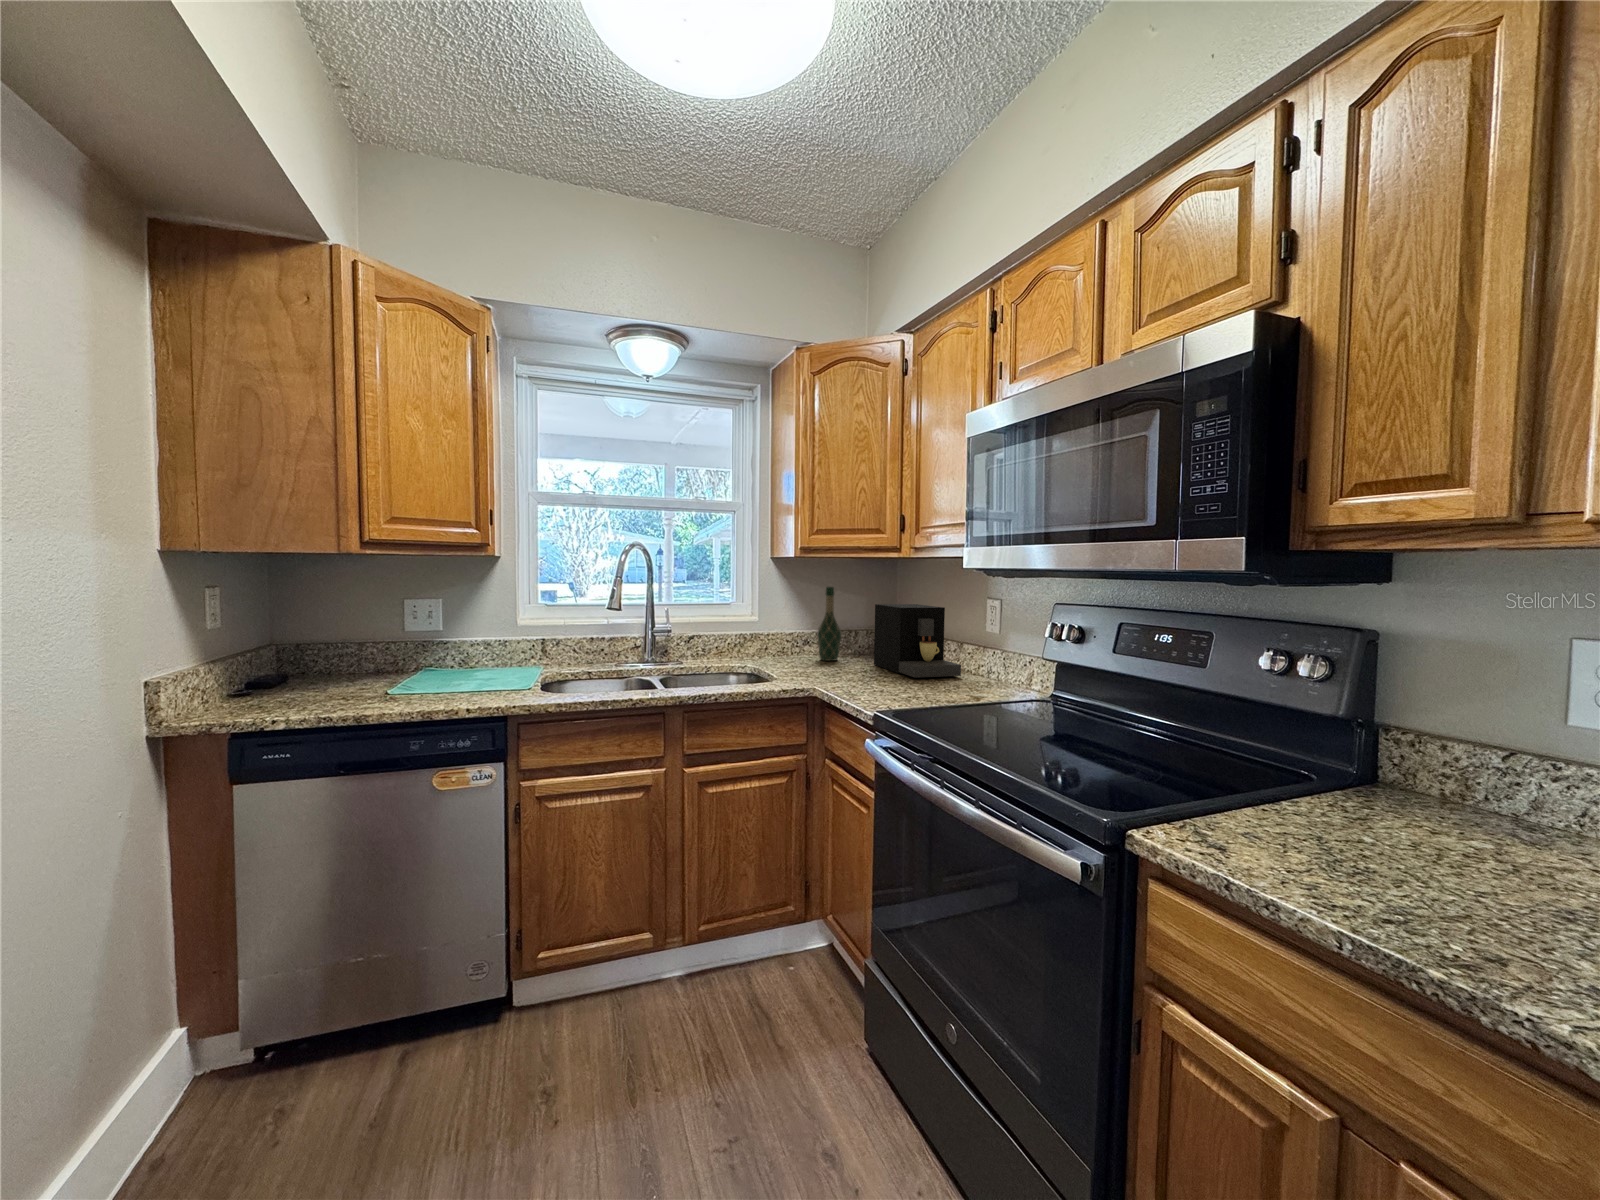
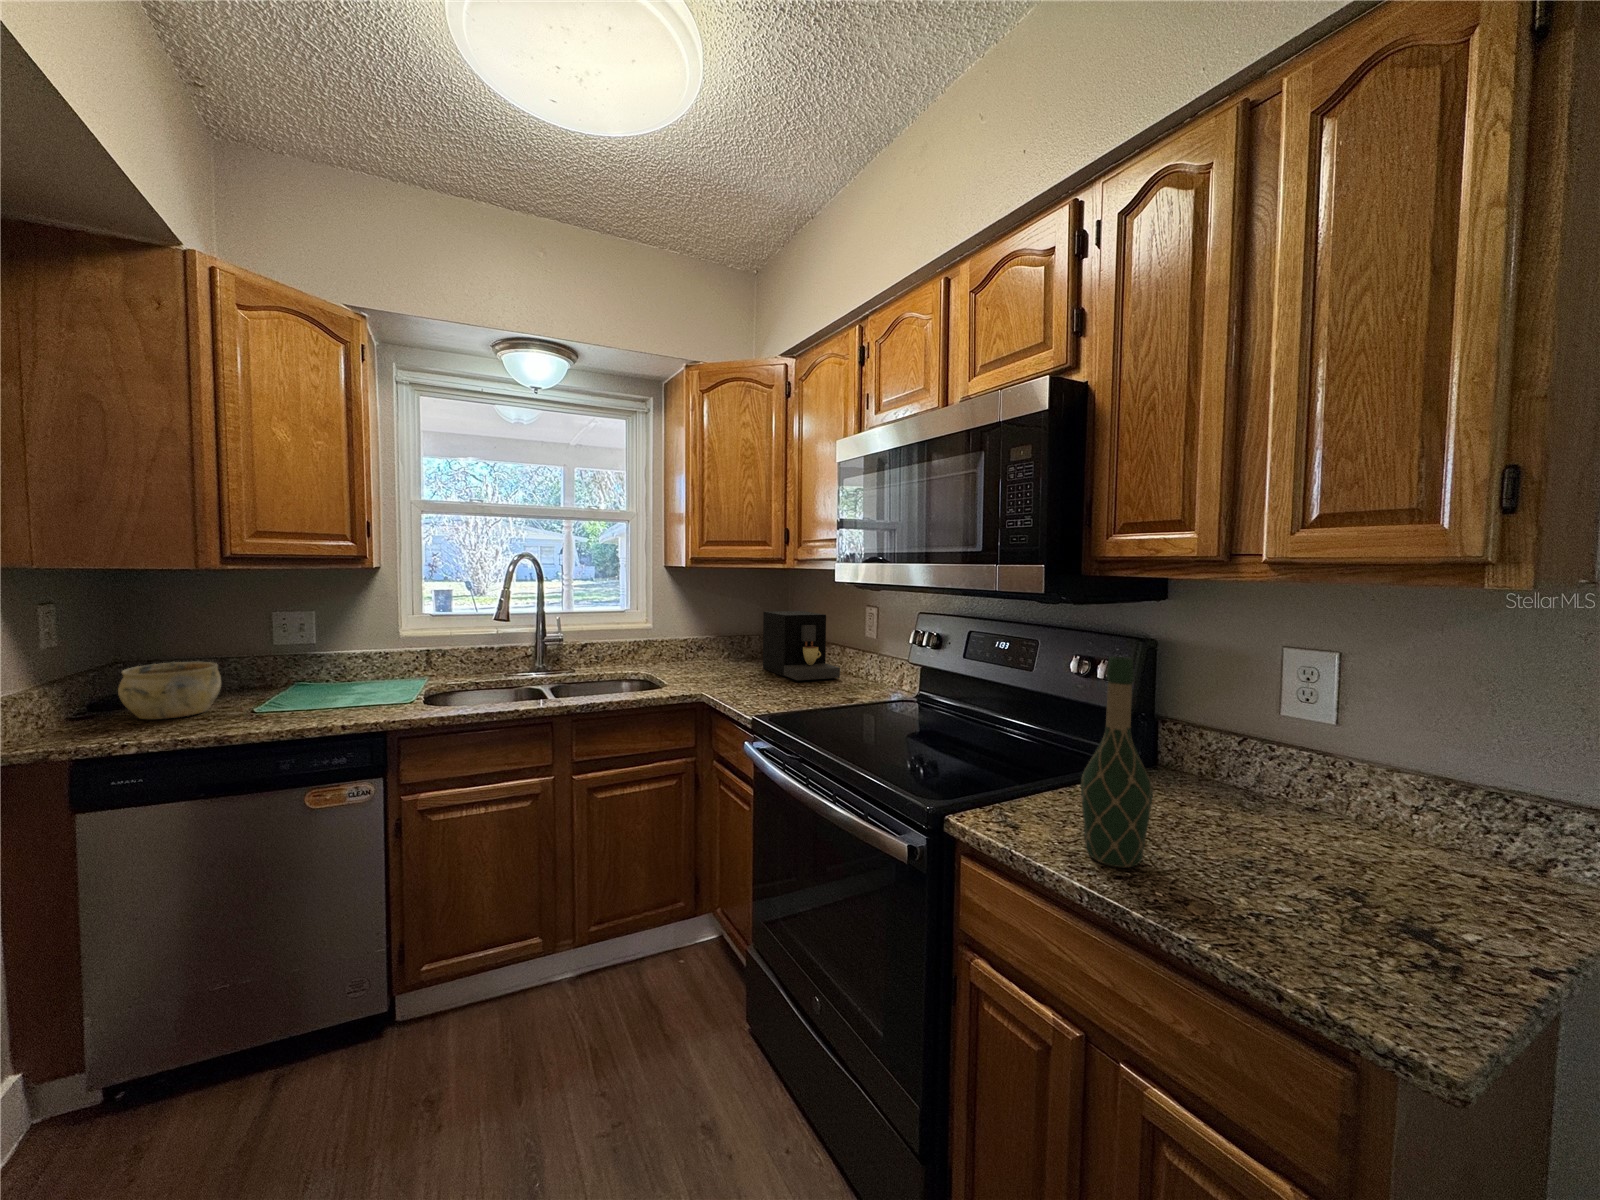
wine bottle: present [818,587,841,661] -> present [1081,657,1153,867]
ceramic bowl: none [270,645,358,698] -> present [118,662,221,719]

